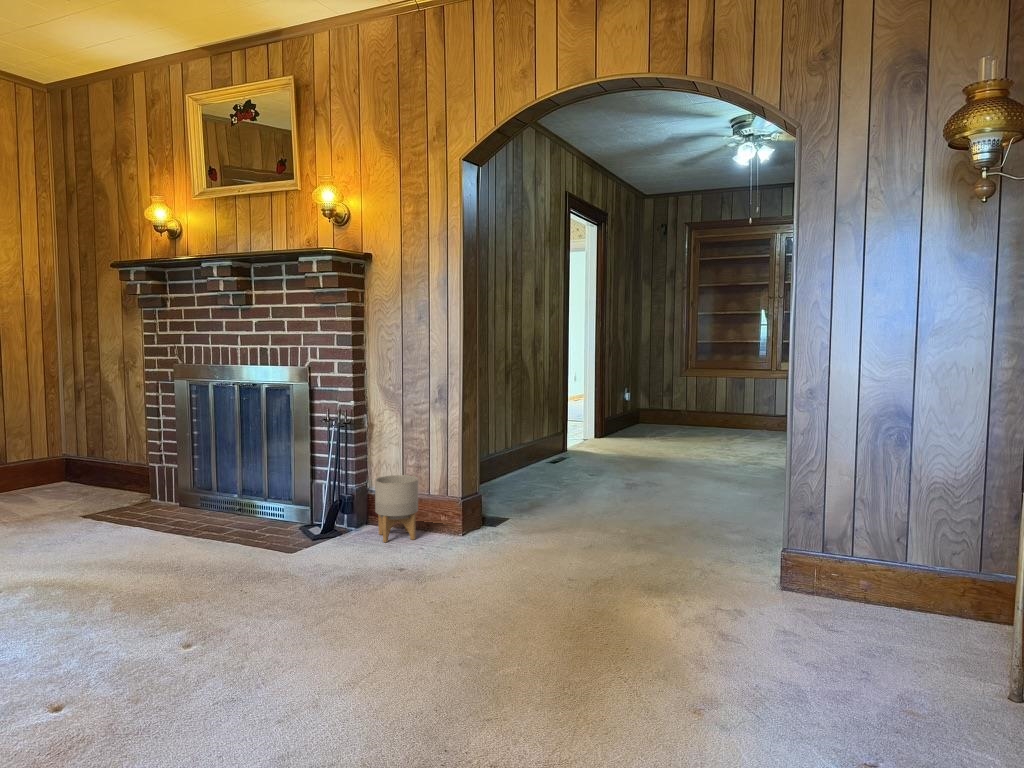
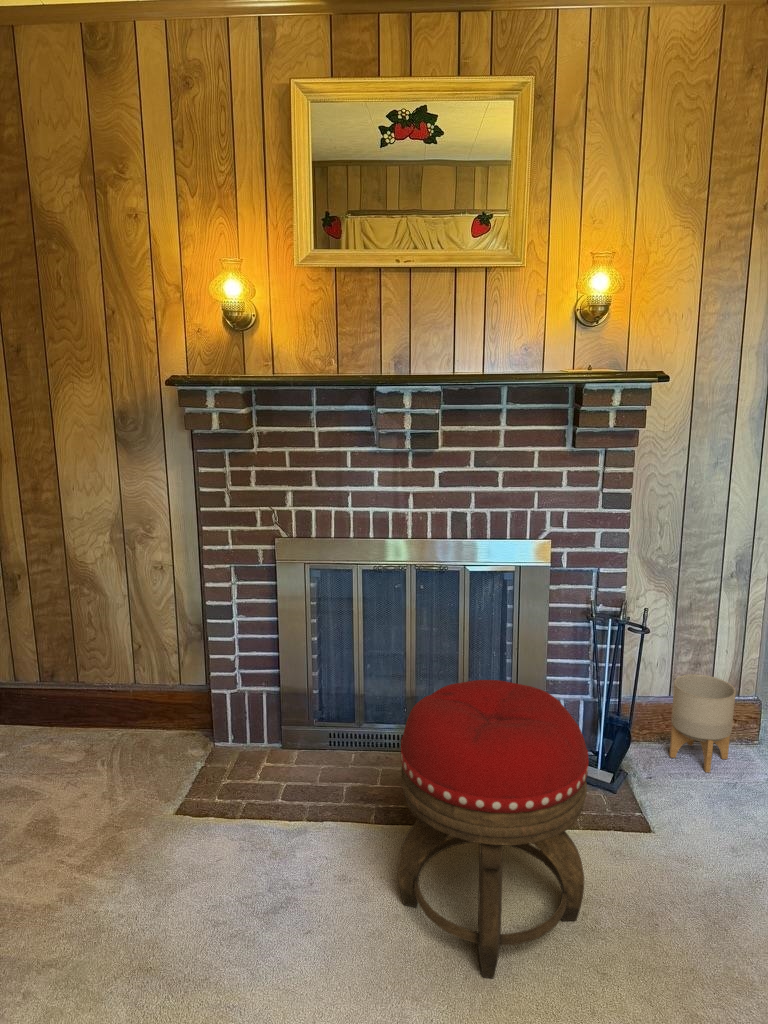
footstool: none [52,420,183,579] -> present [398,680,589,978]

